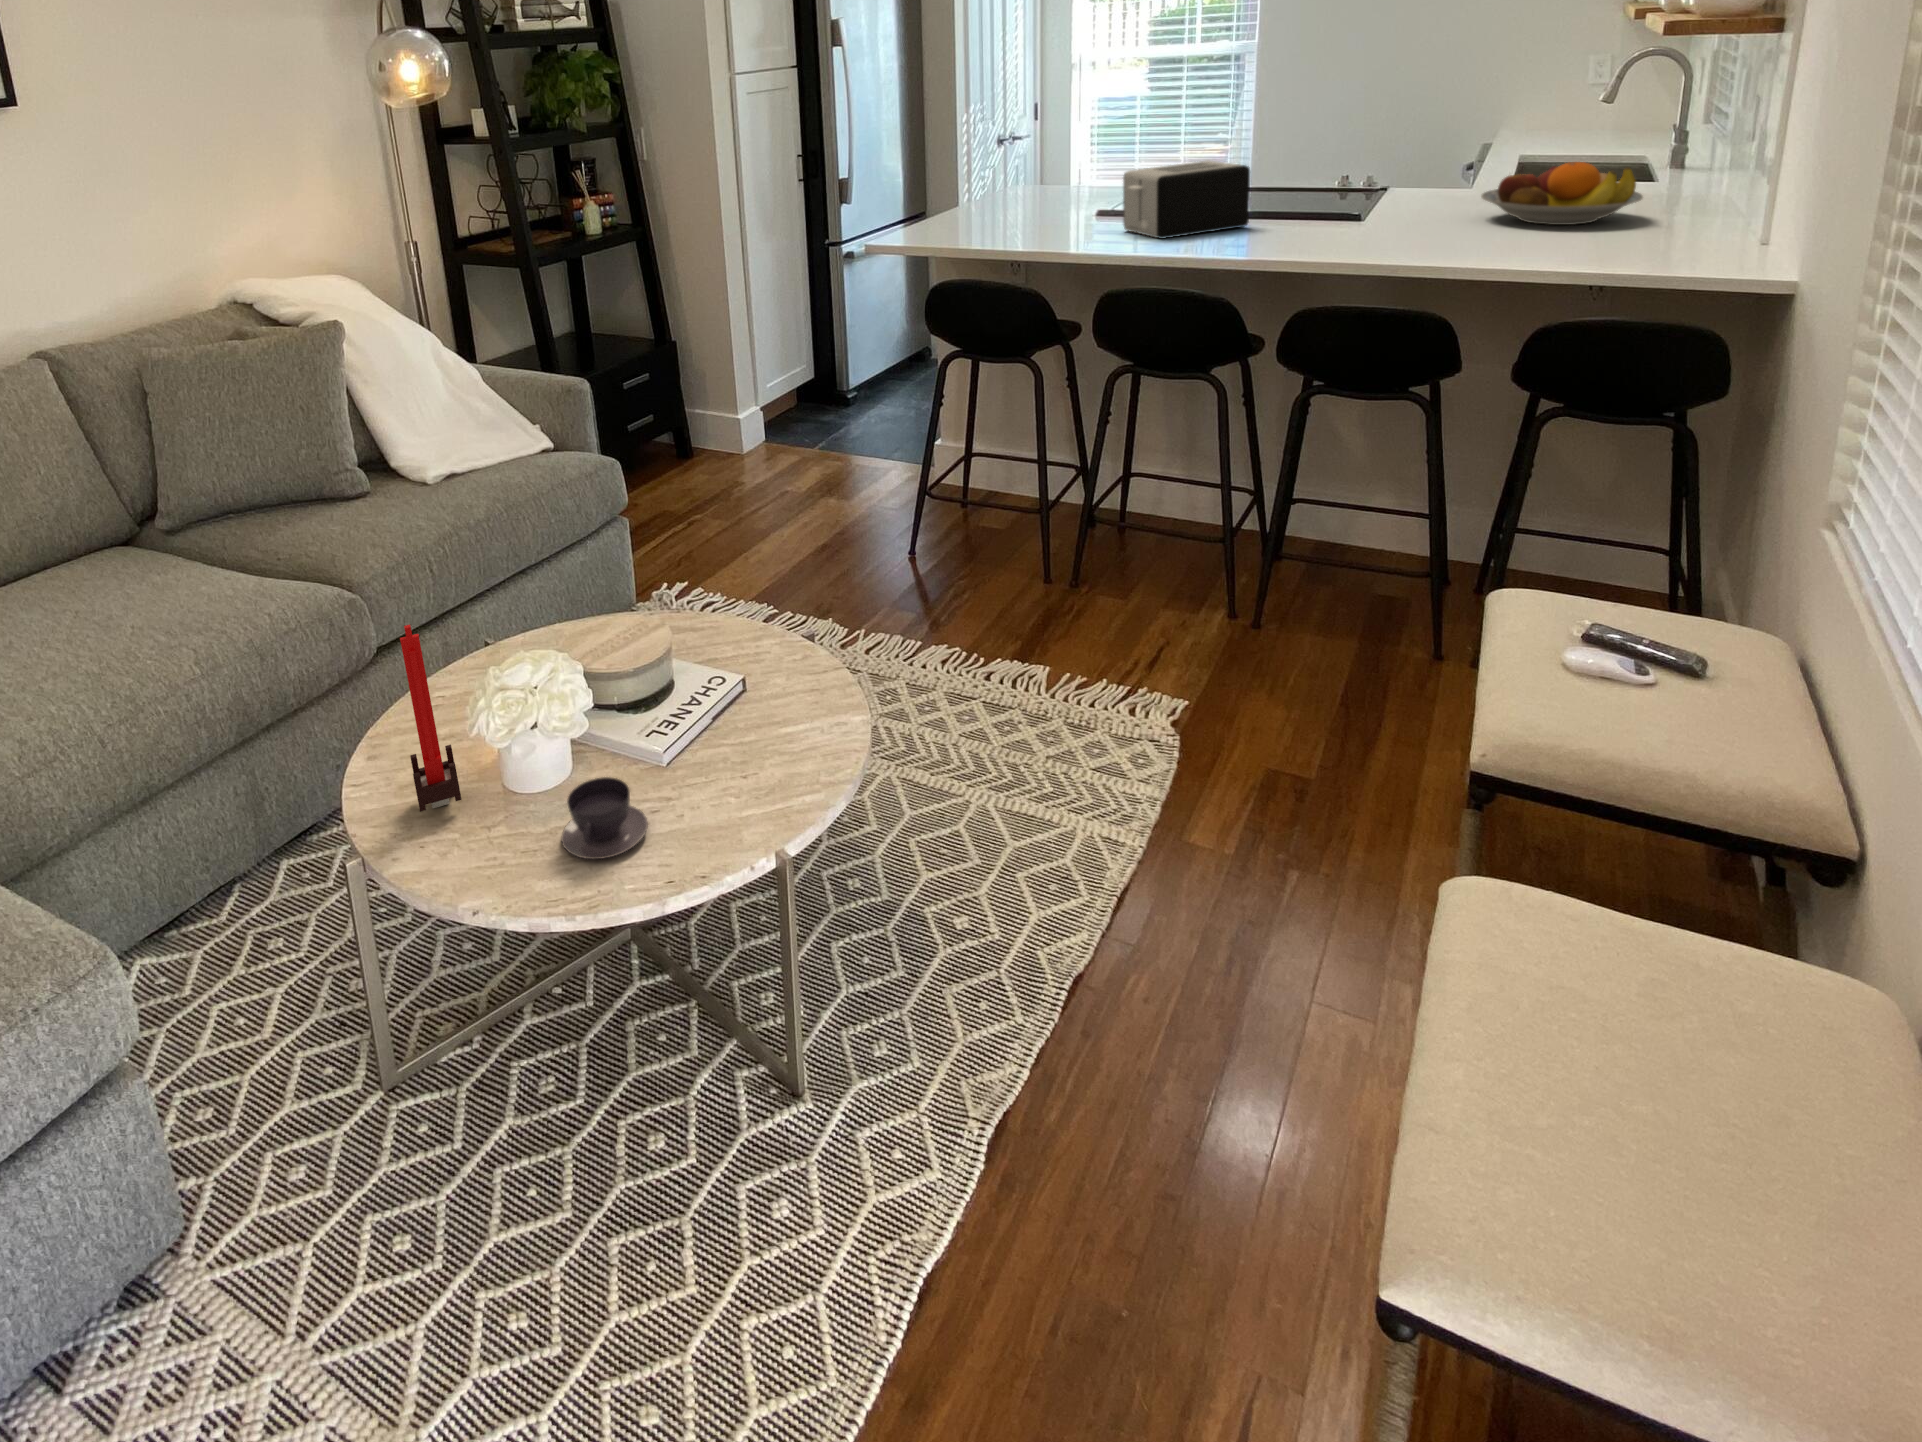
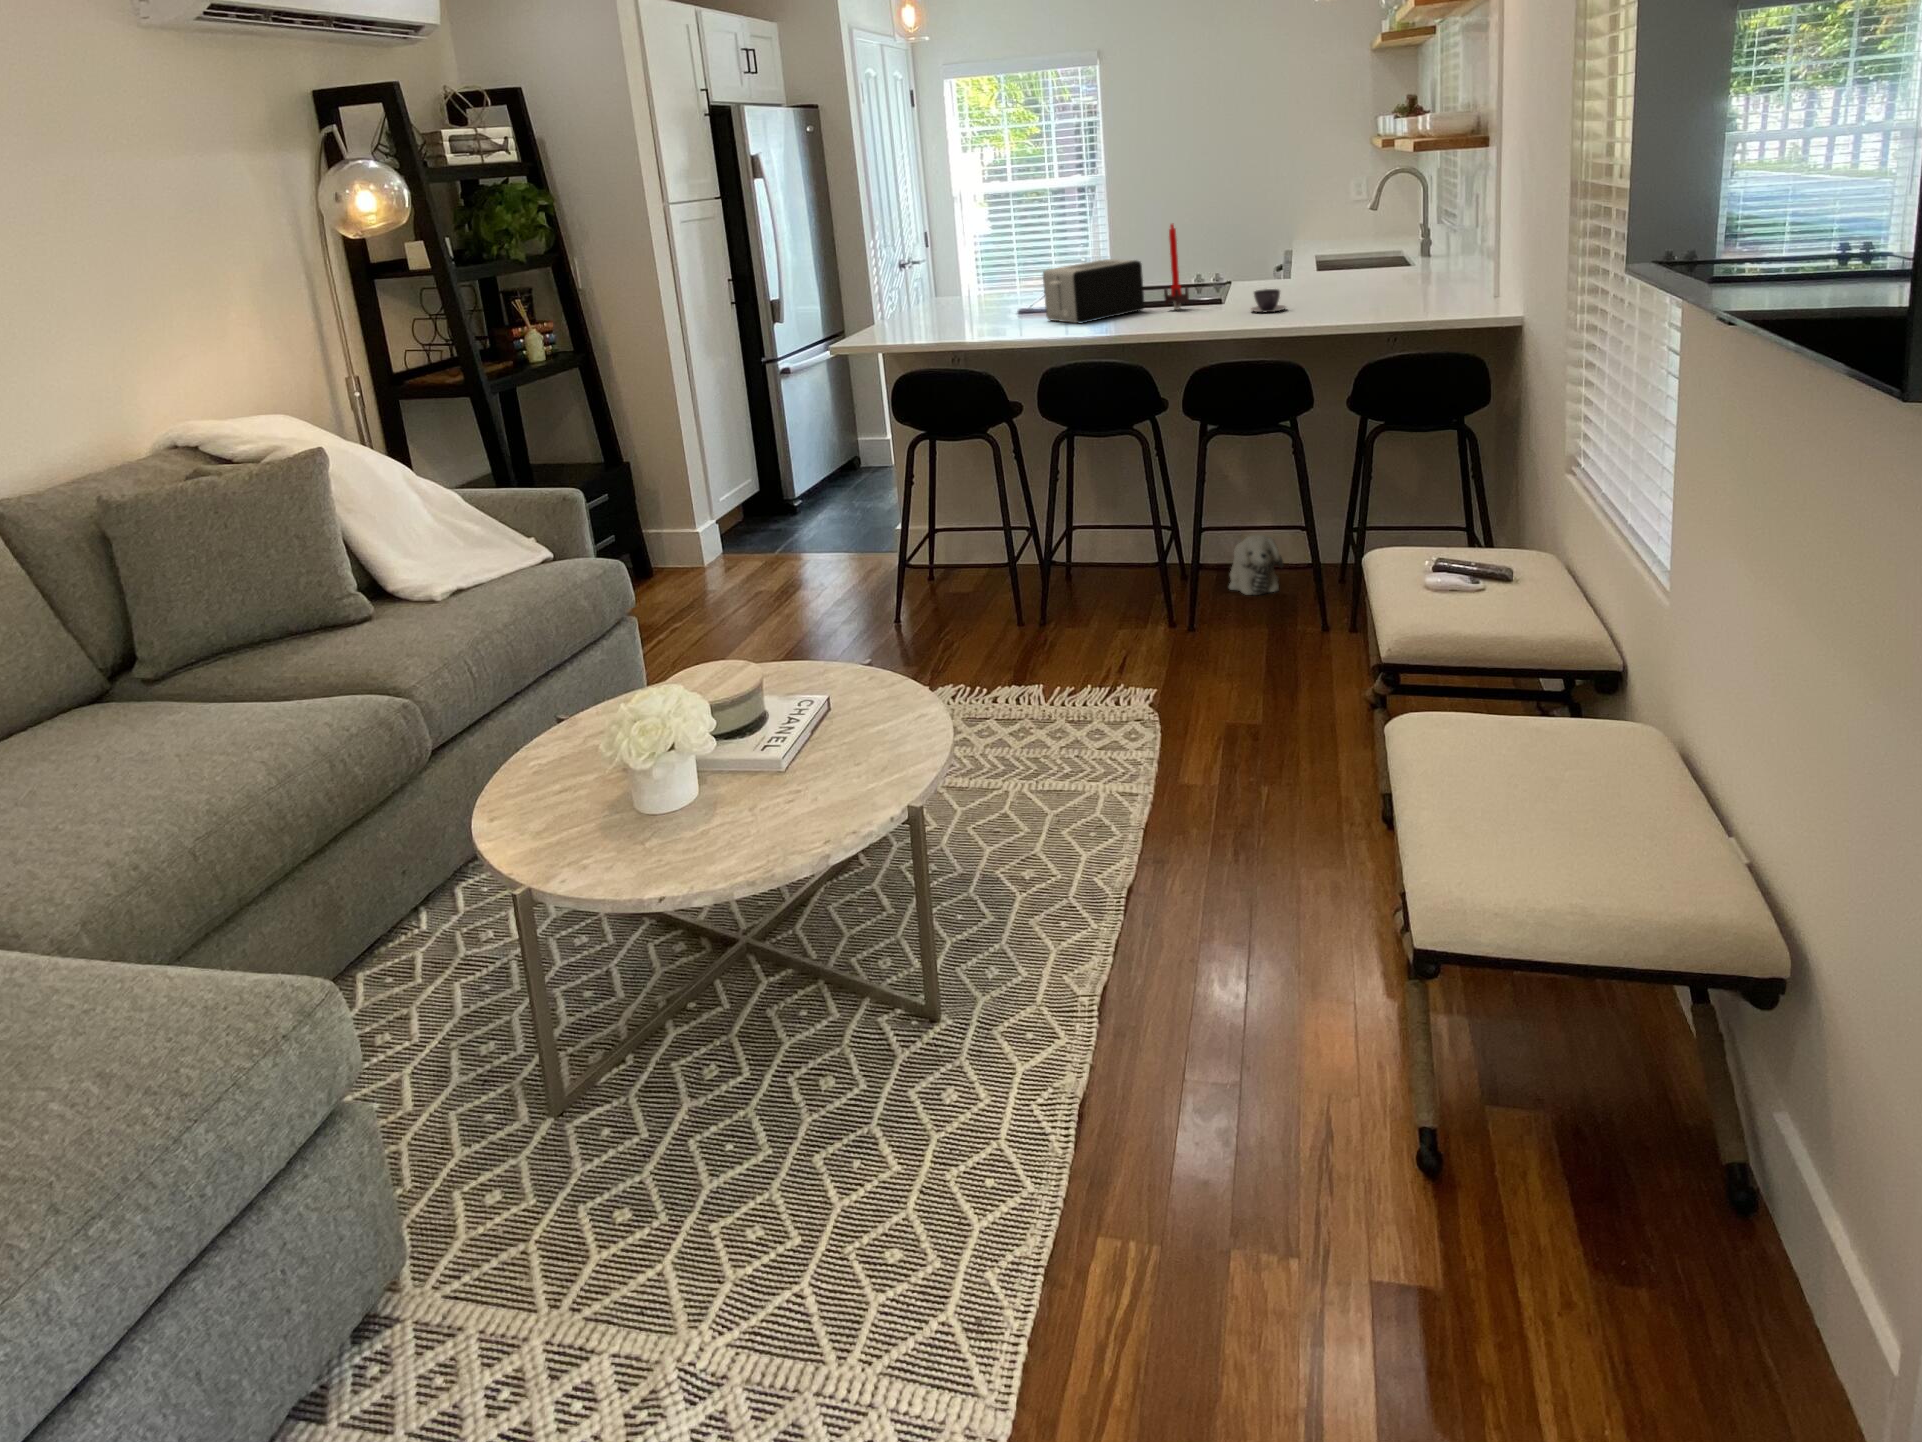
fruit bowl: present [1481,162,1643,225] -> none [1309,245,1417,293]
plush toy: none [1316,518,1394,592] -> present [1229,535,1283,595]
candle: present [400,625,461,812] -> present [1164,224,1189,310]
teacup: present [561,777,648,859] -> present [1251,289,1286,312]

